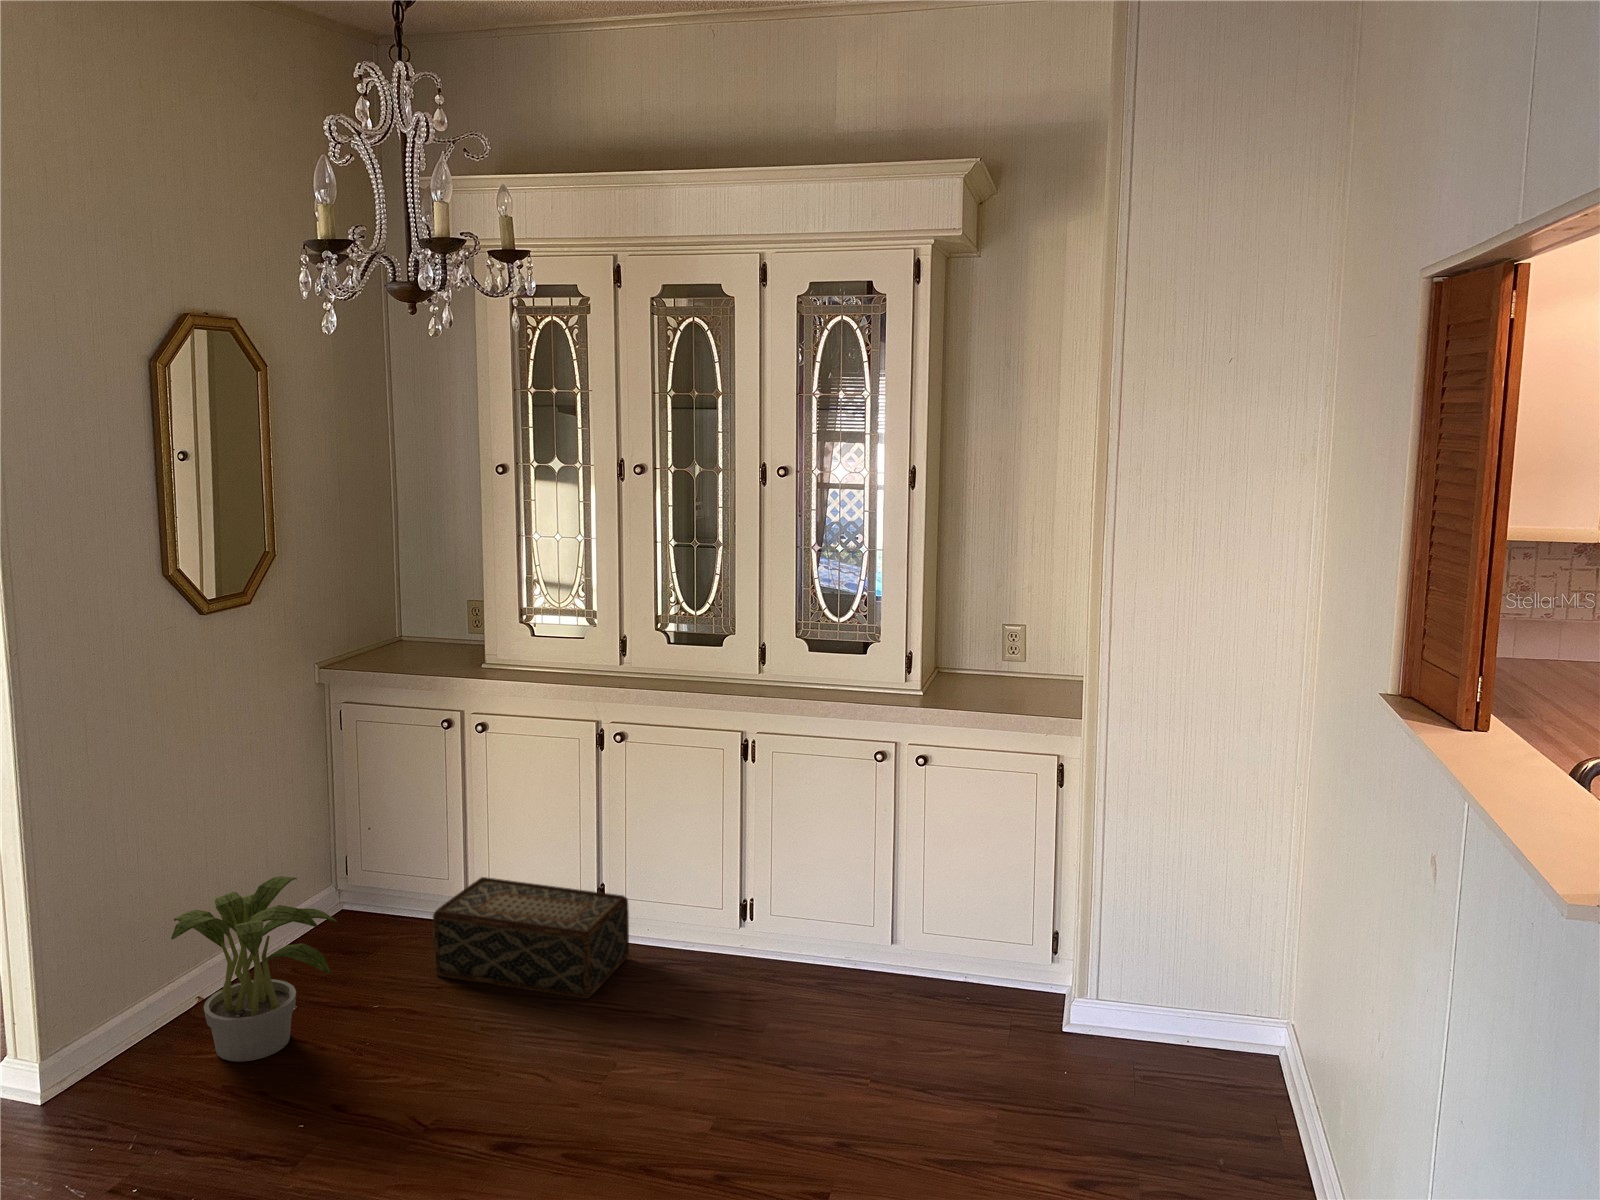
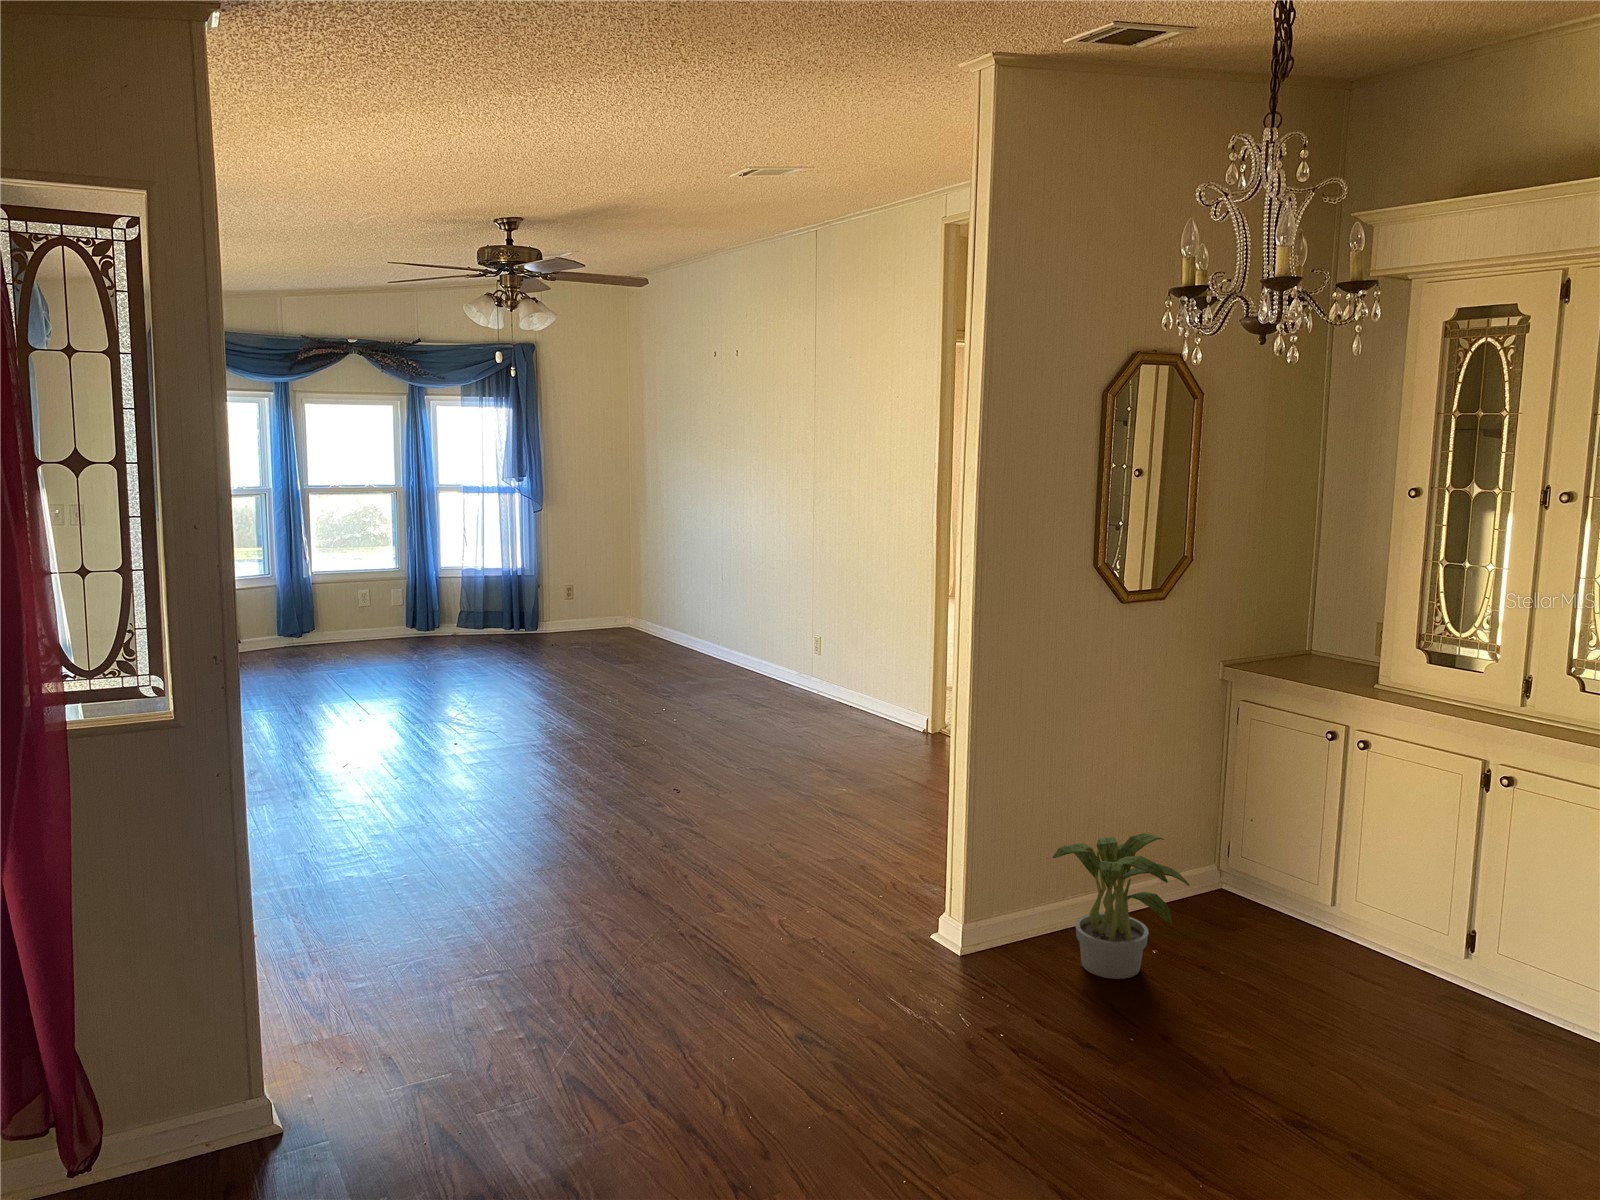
woven basket: present [433,877,629,999] -> none [1282,889,1498,1038]

